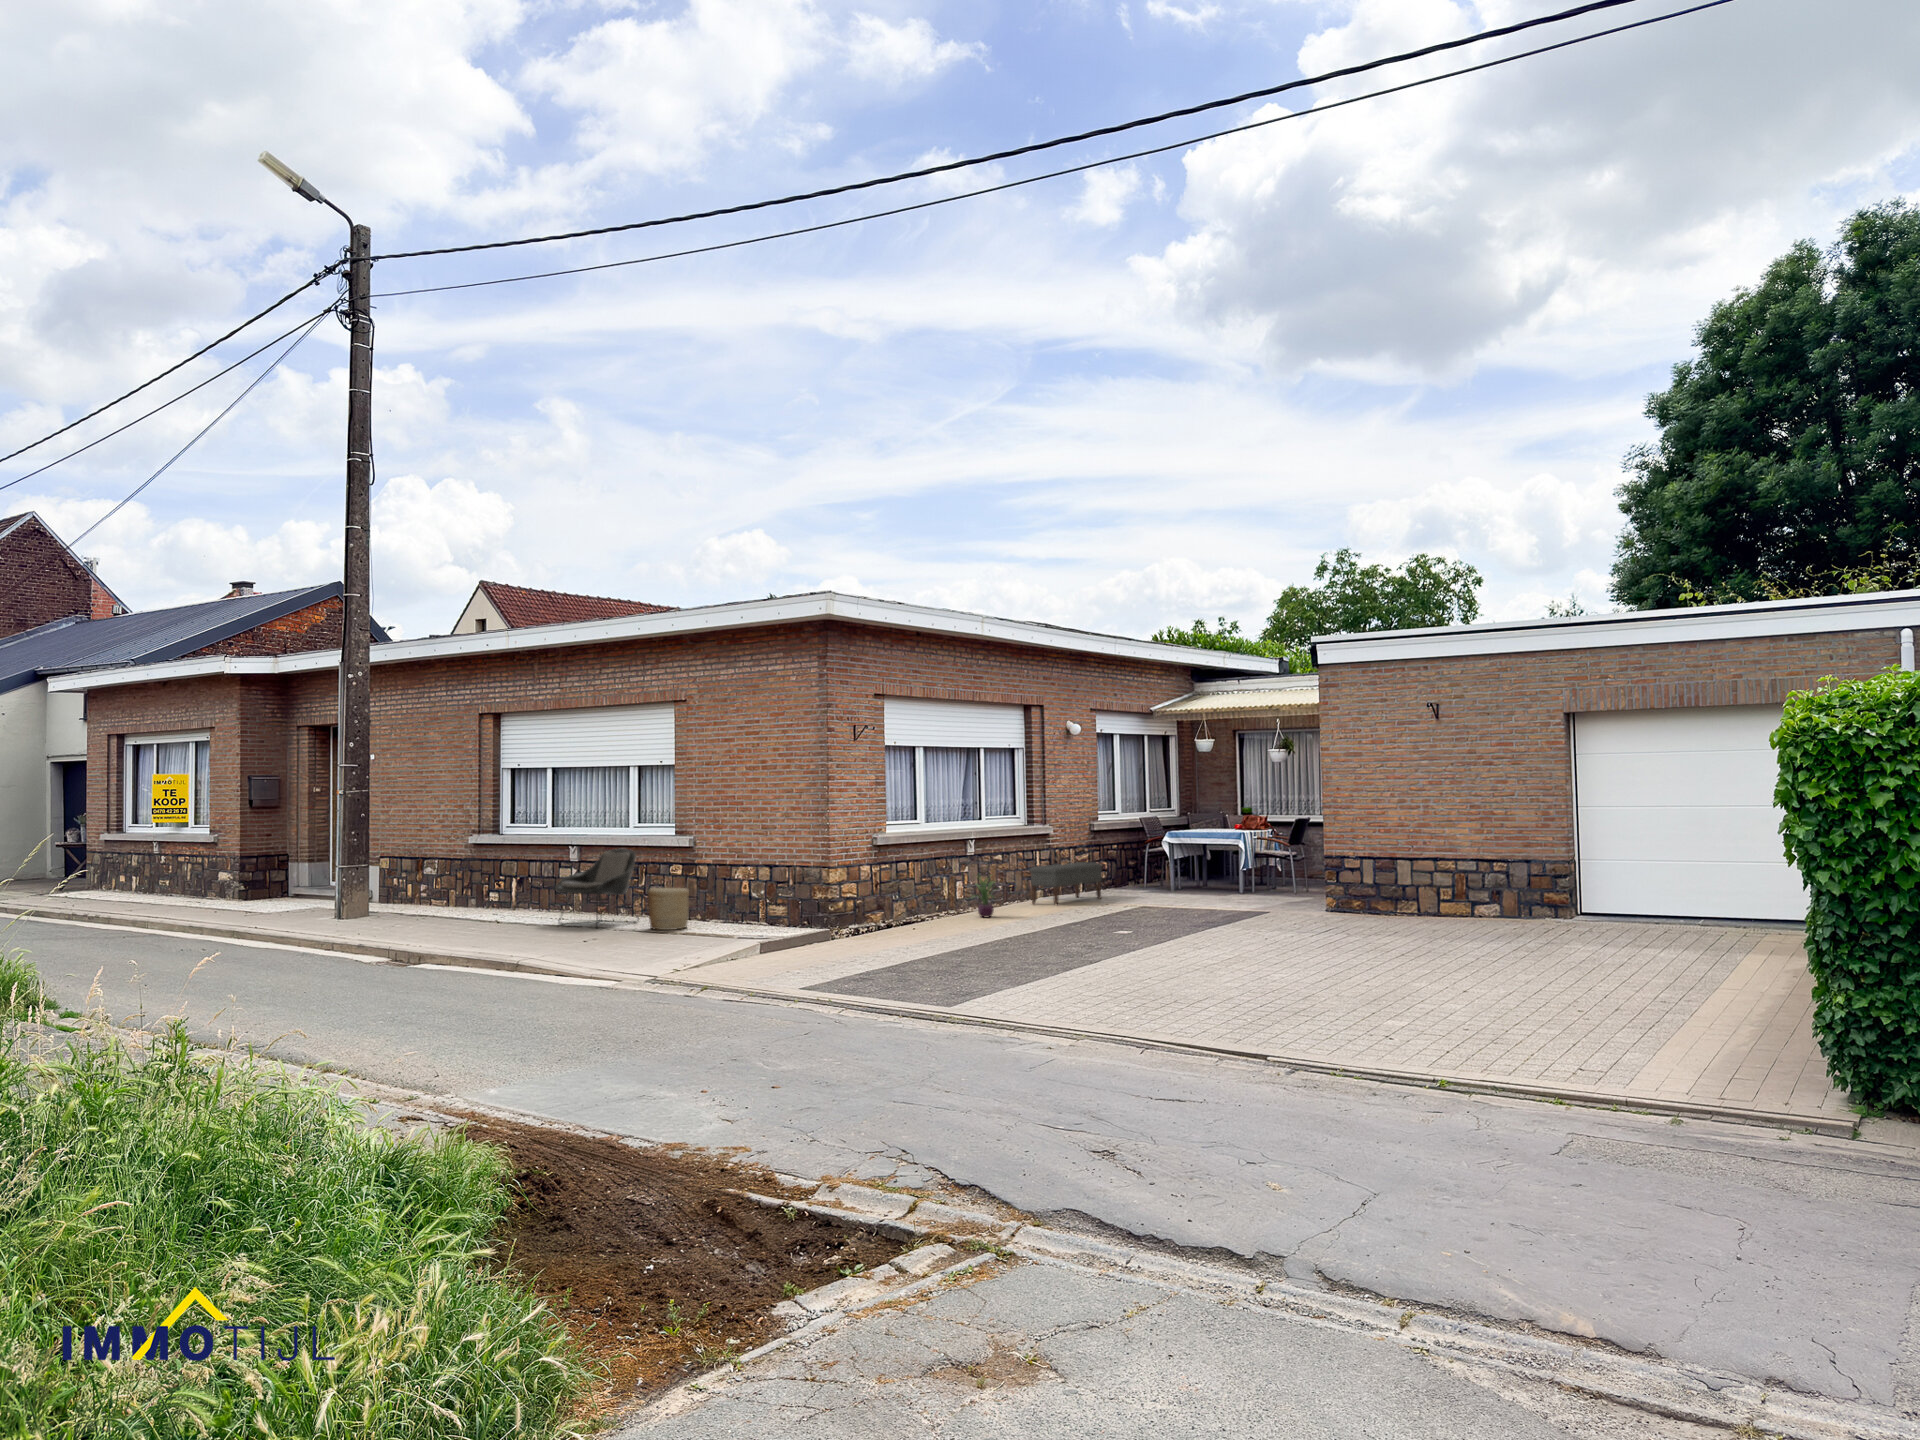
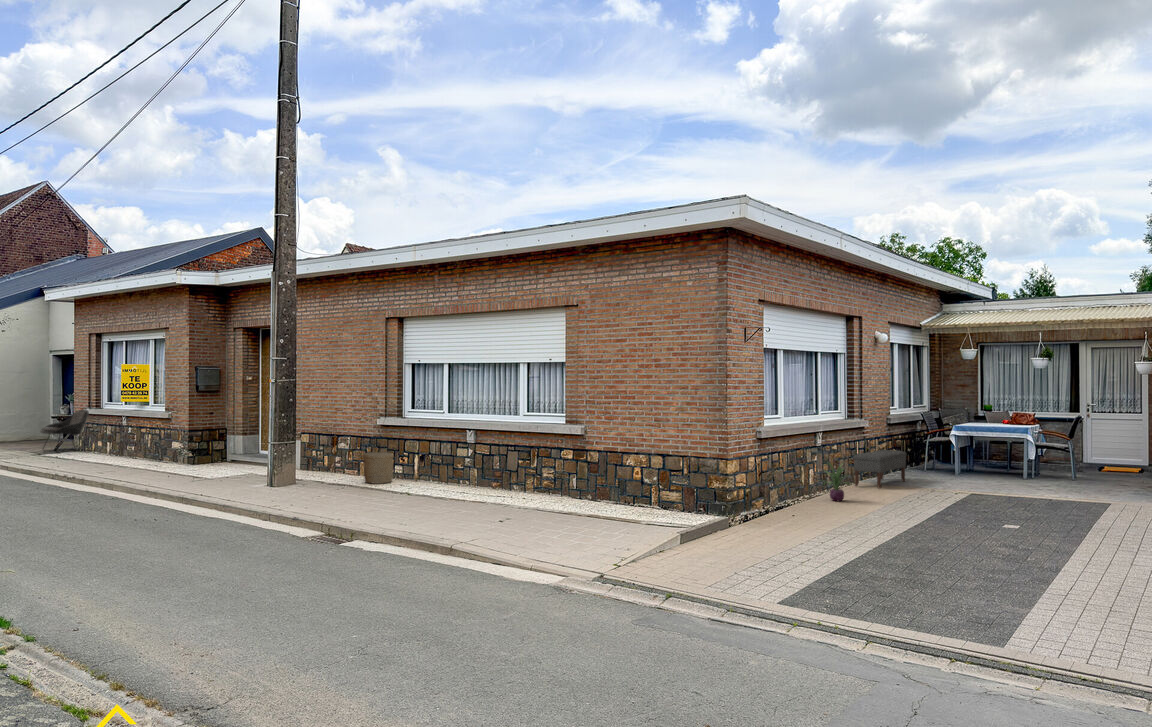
lounge chair: present [555,849,637,927] -> present [40,409,89,452]
woven basket: present [648,888,689,930] -> present [363,452,394,484]

